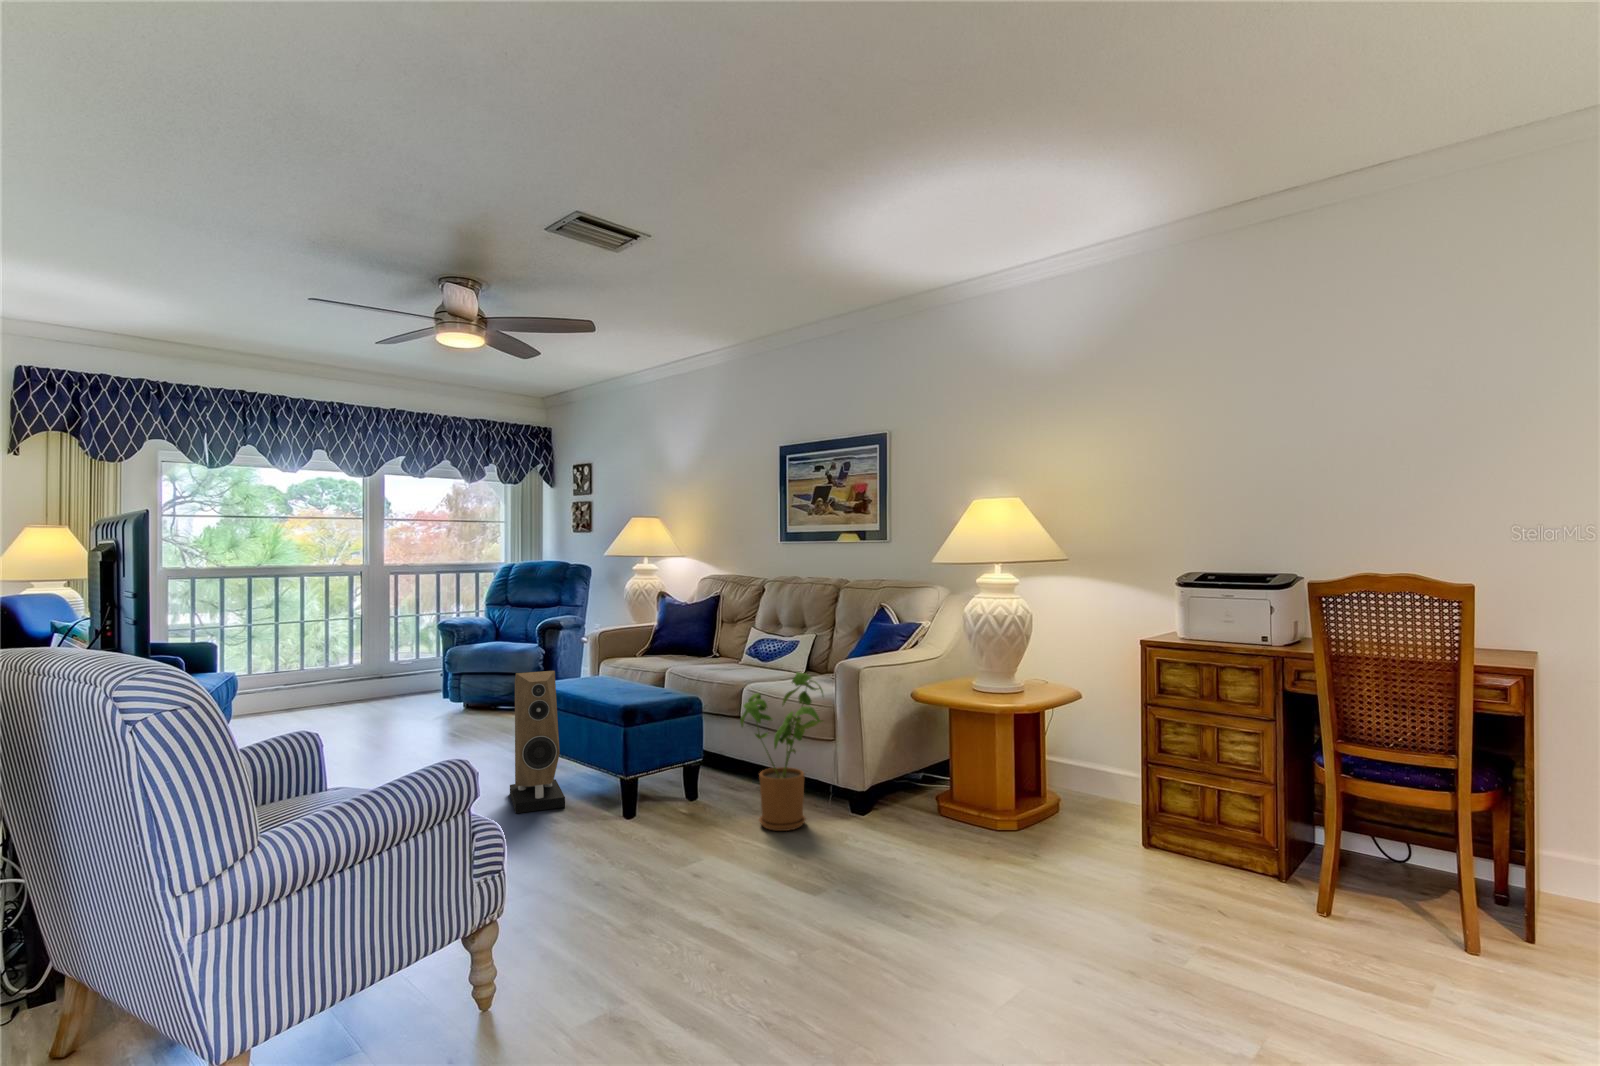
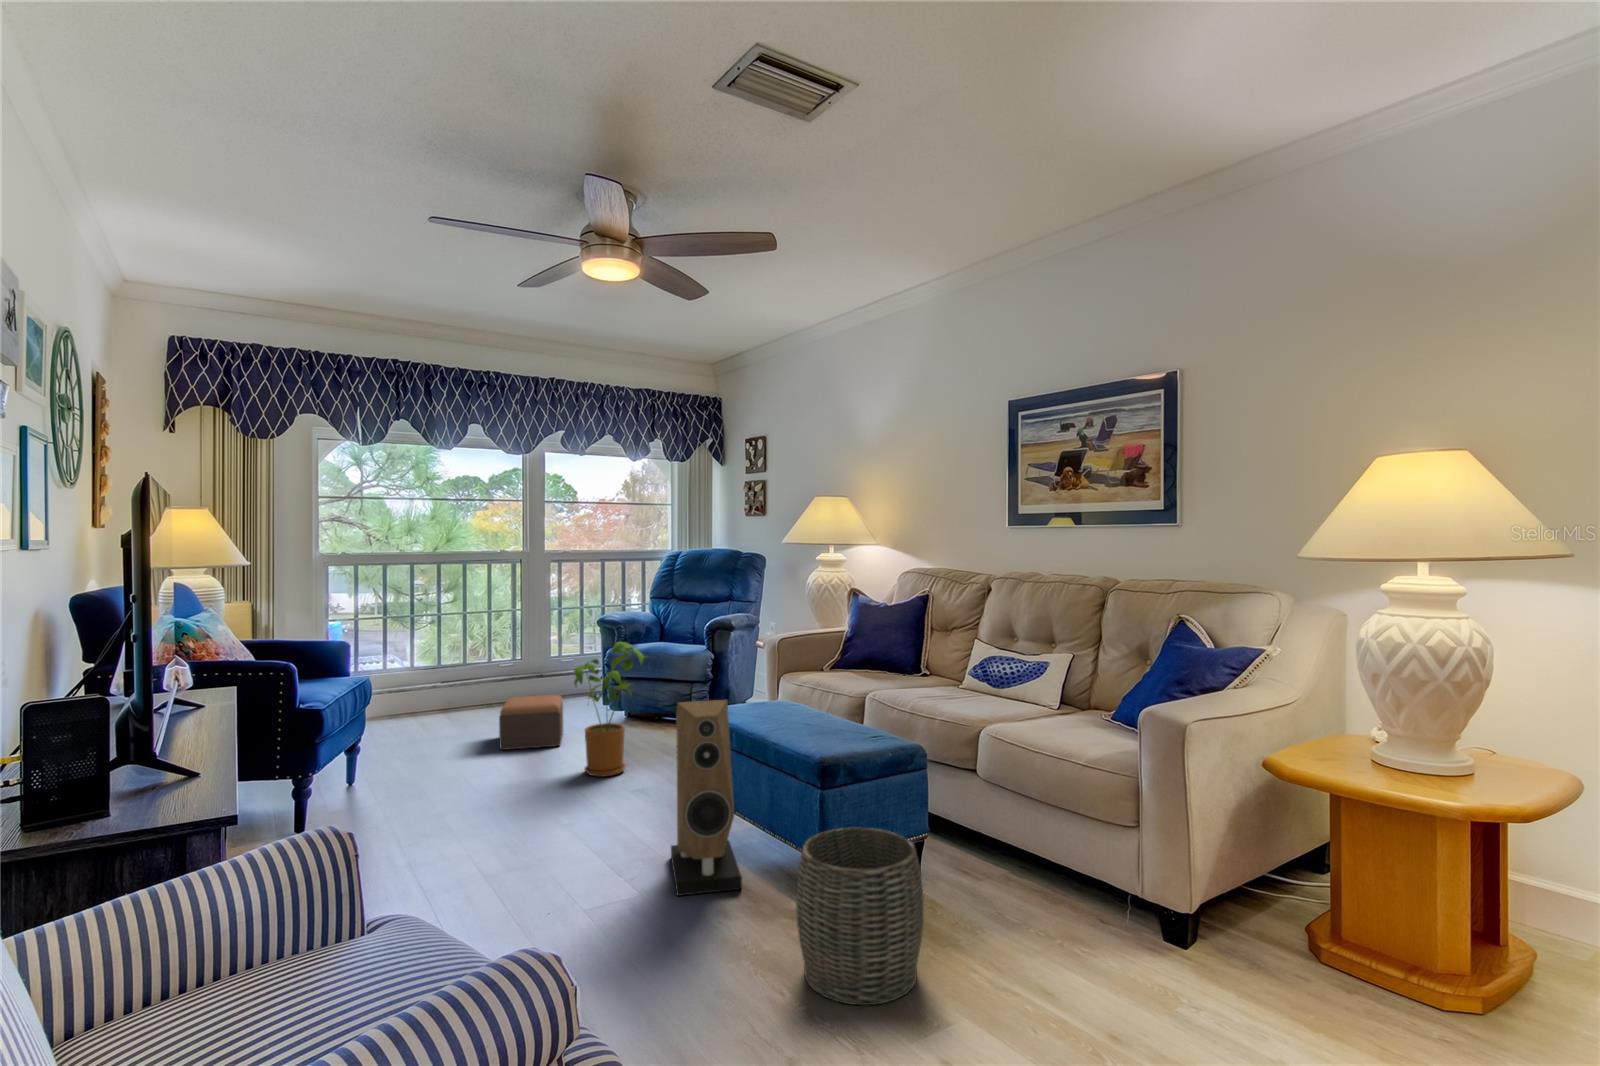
house plant: present [740,672,823,831] -> present [574,642,646,777]
footstool: none [349,689,406,737] -> present [499,695,563,750]
woven basket: none [602,747,688,854] -> present [796,828,924,1005]

